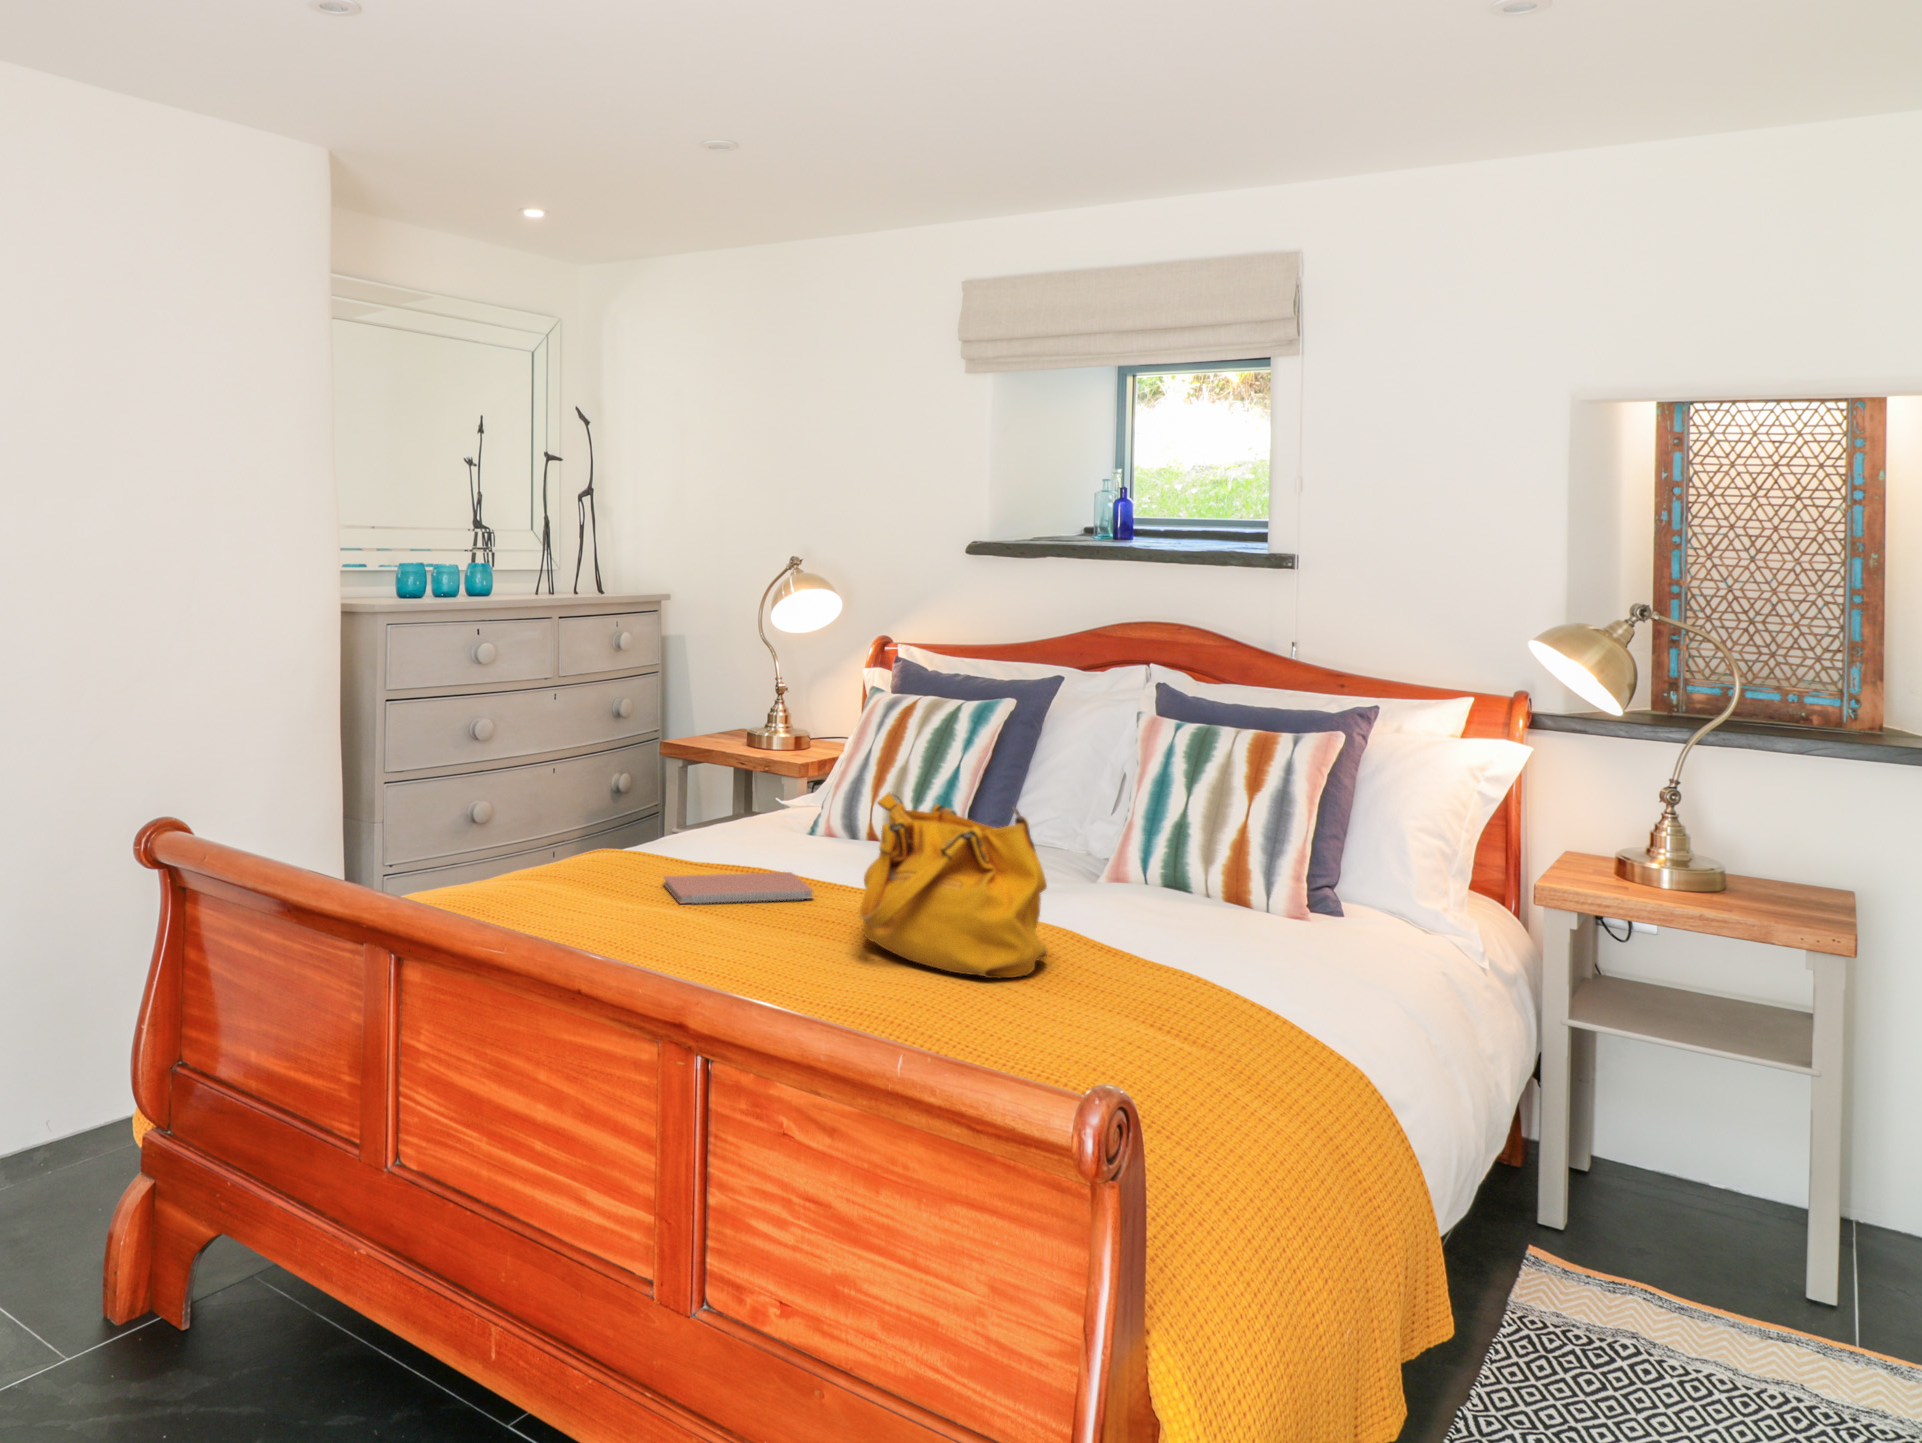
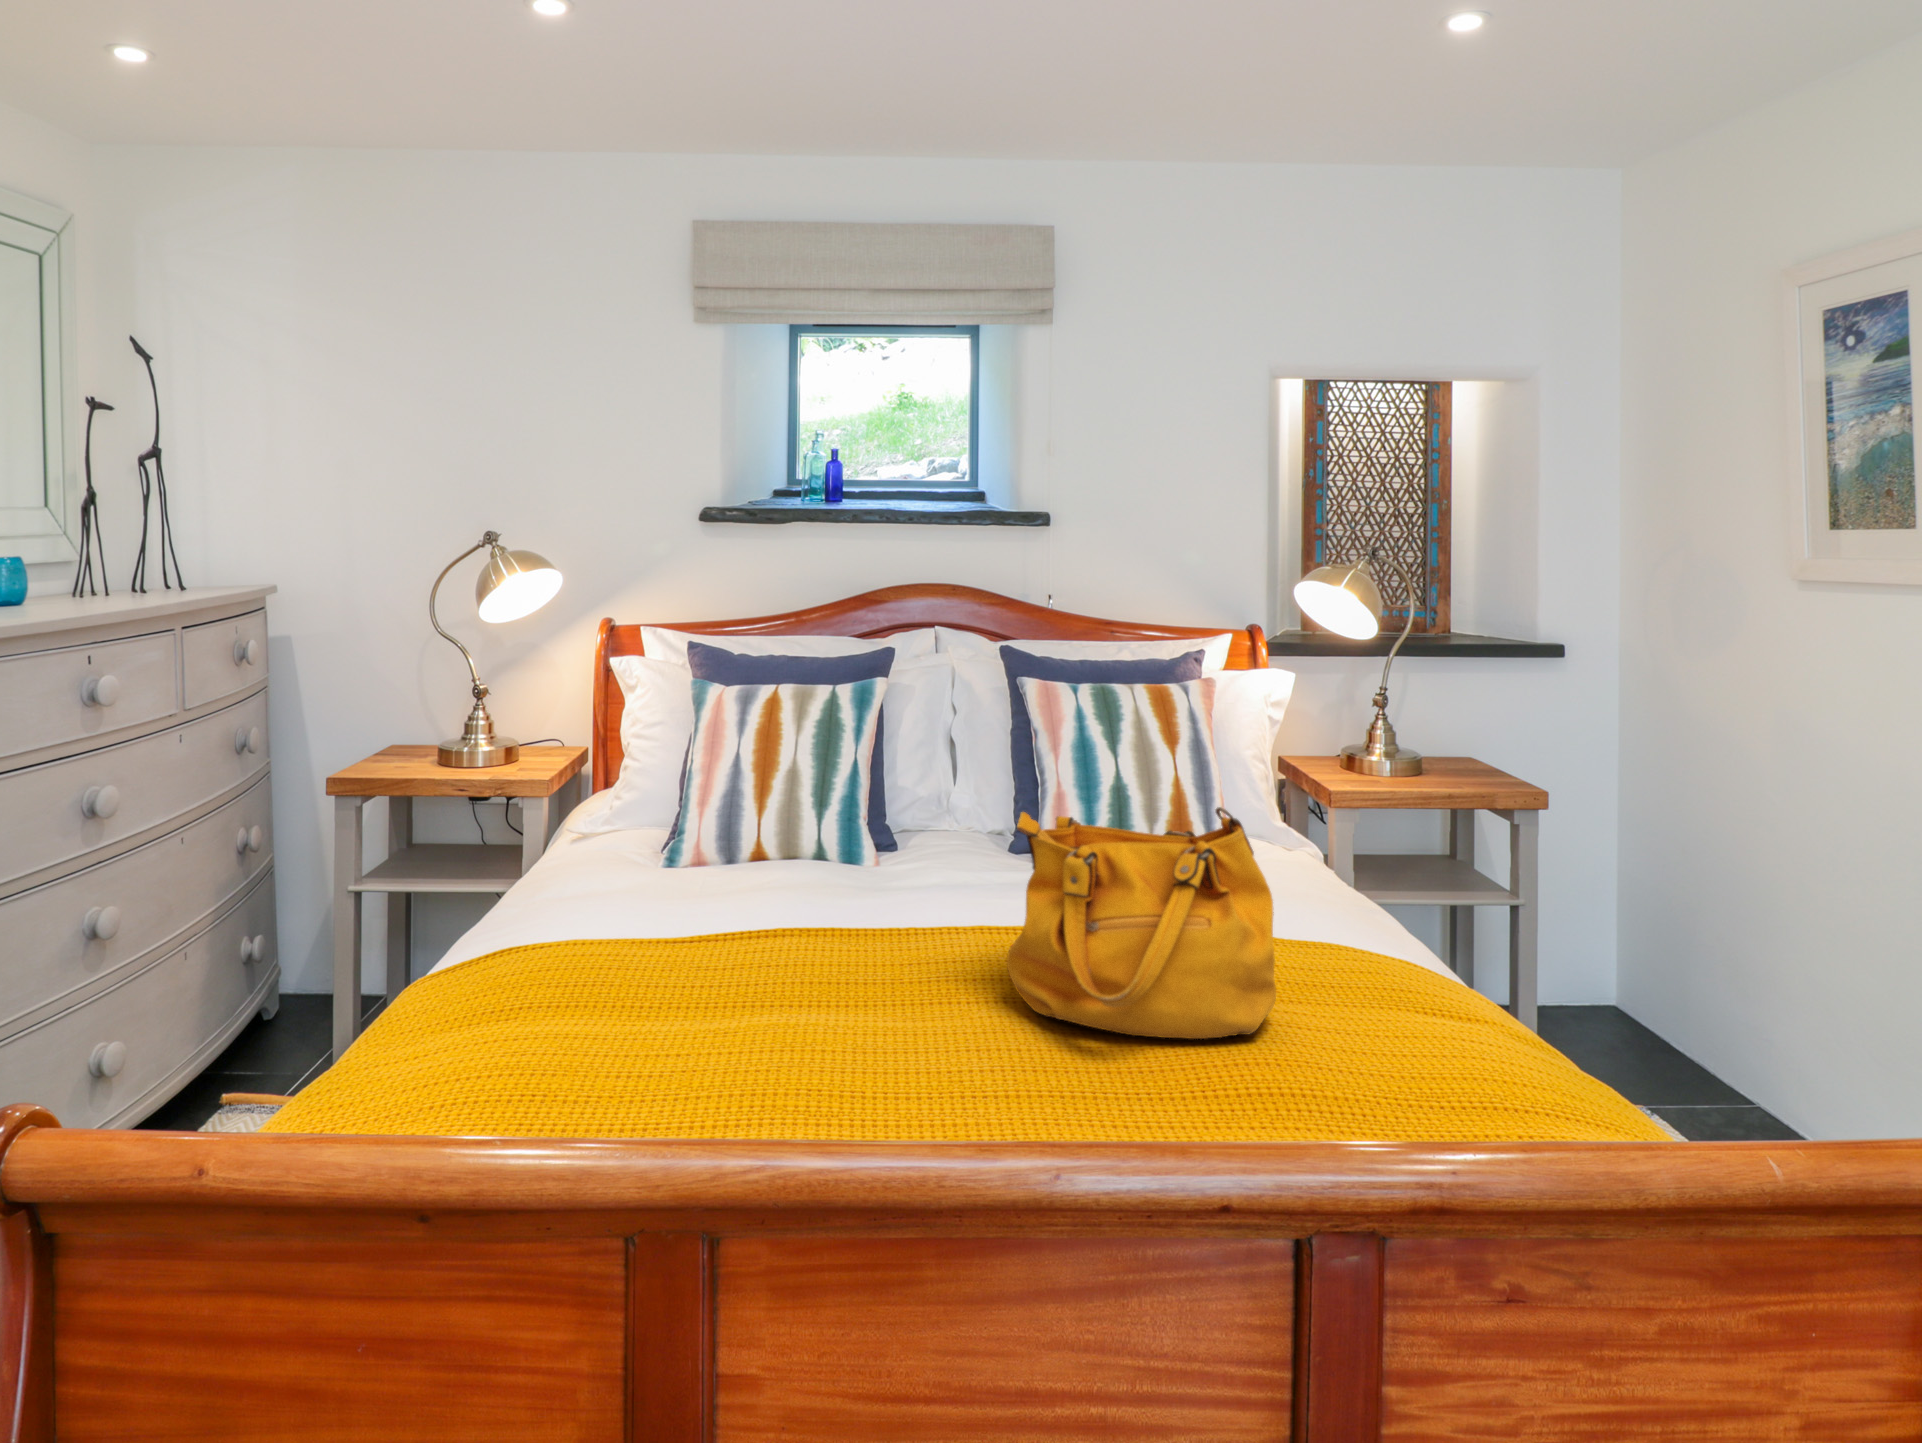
notebook: present [664,872,813,904] -> none [638,932,854,1029]

